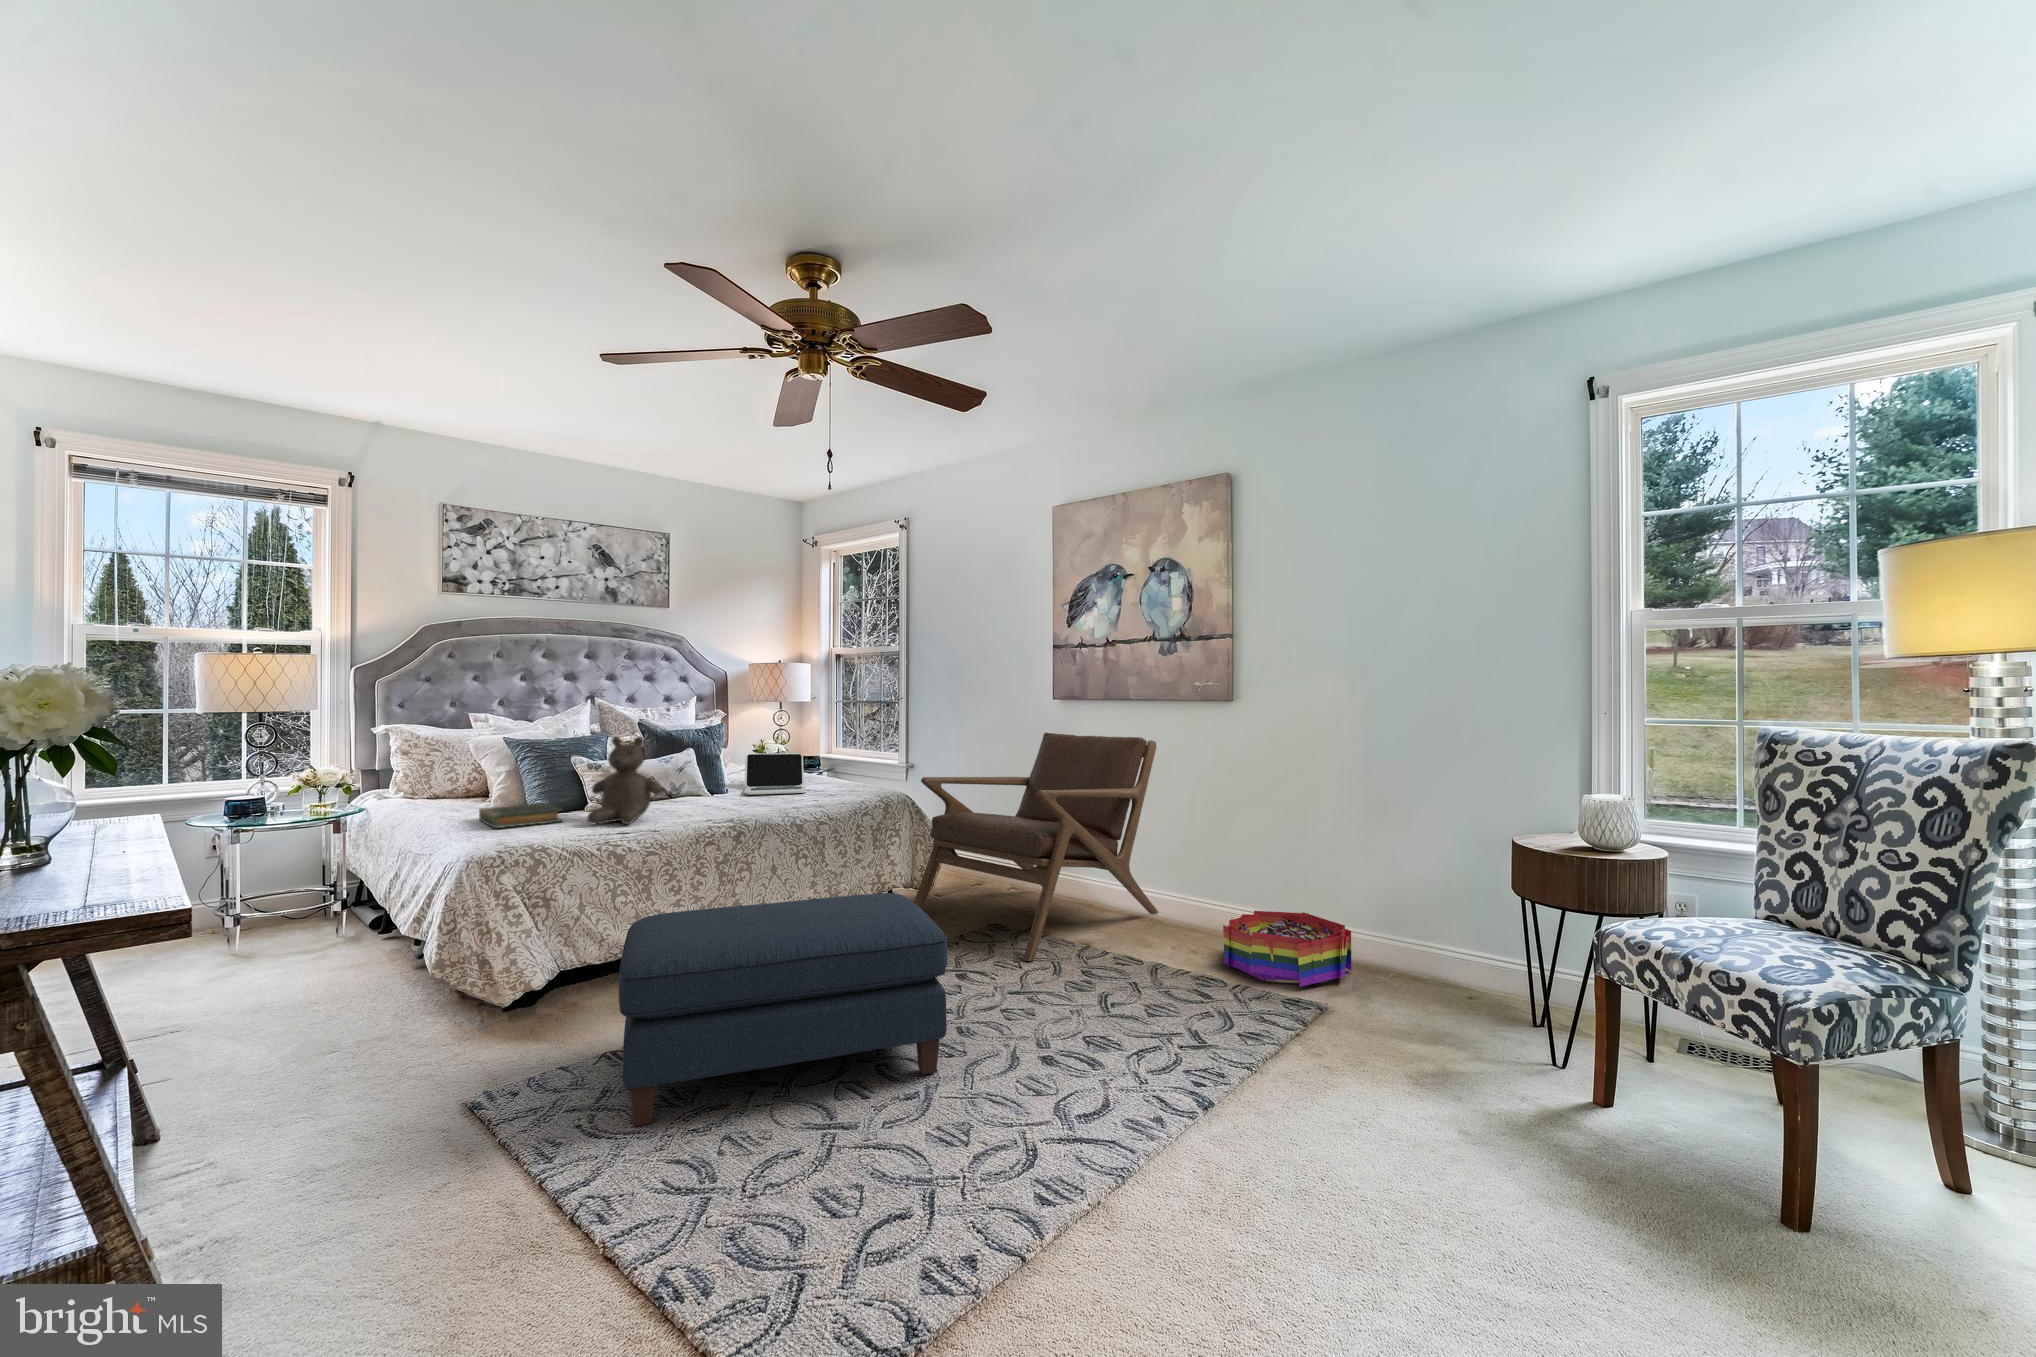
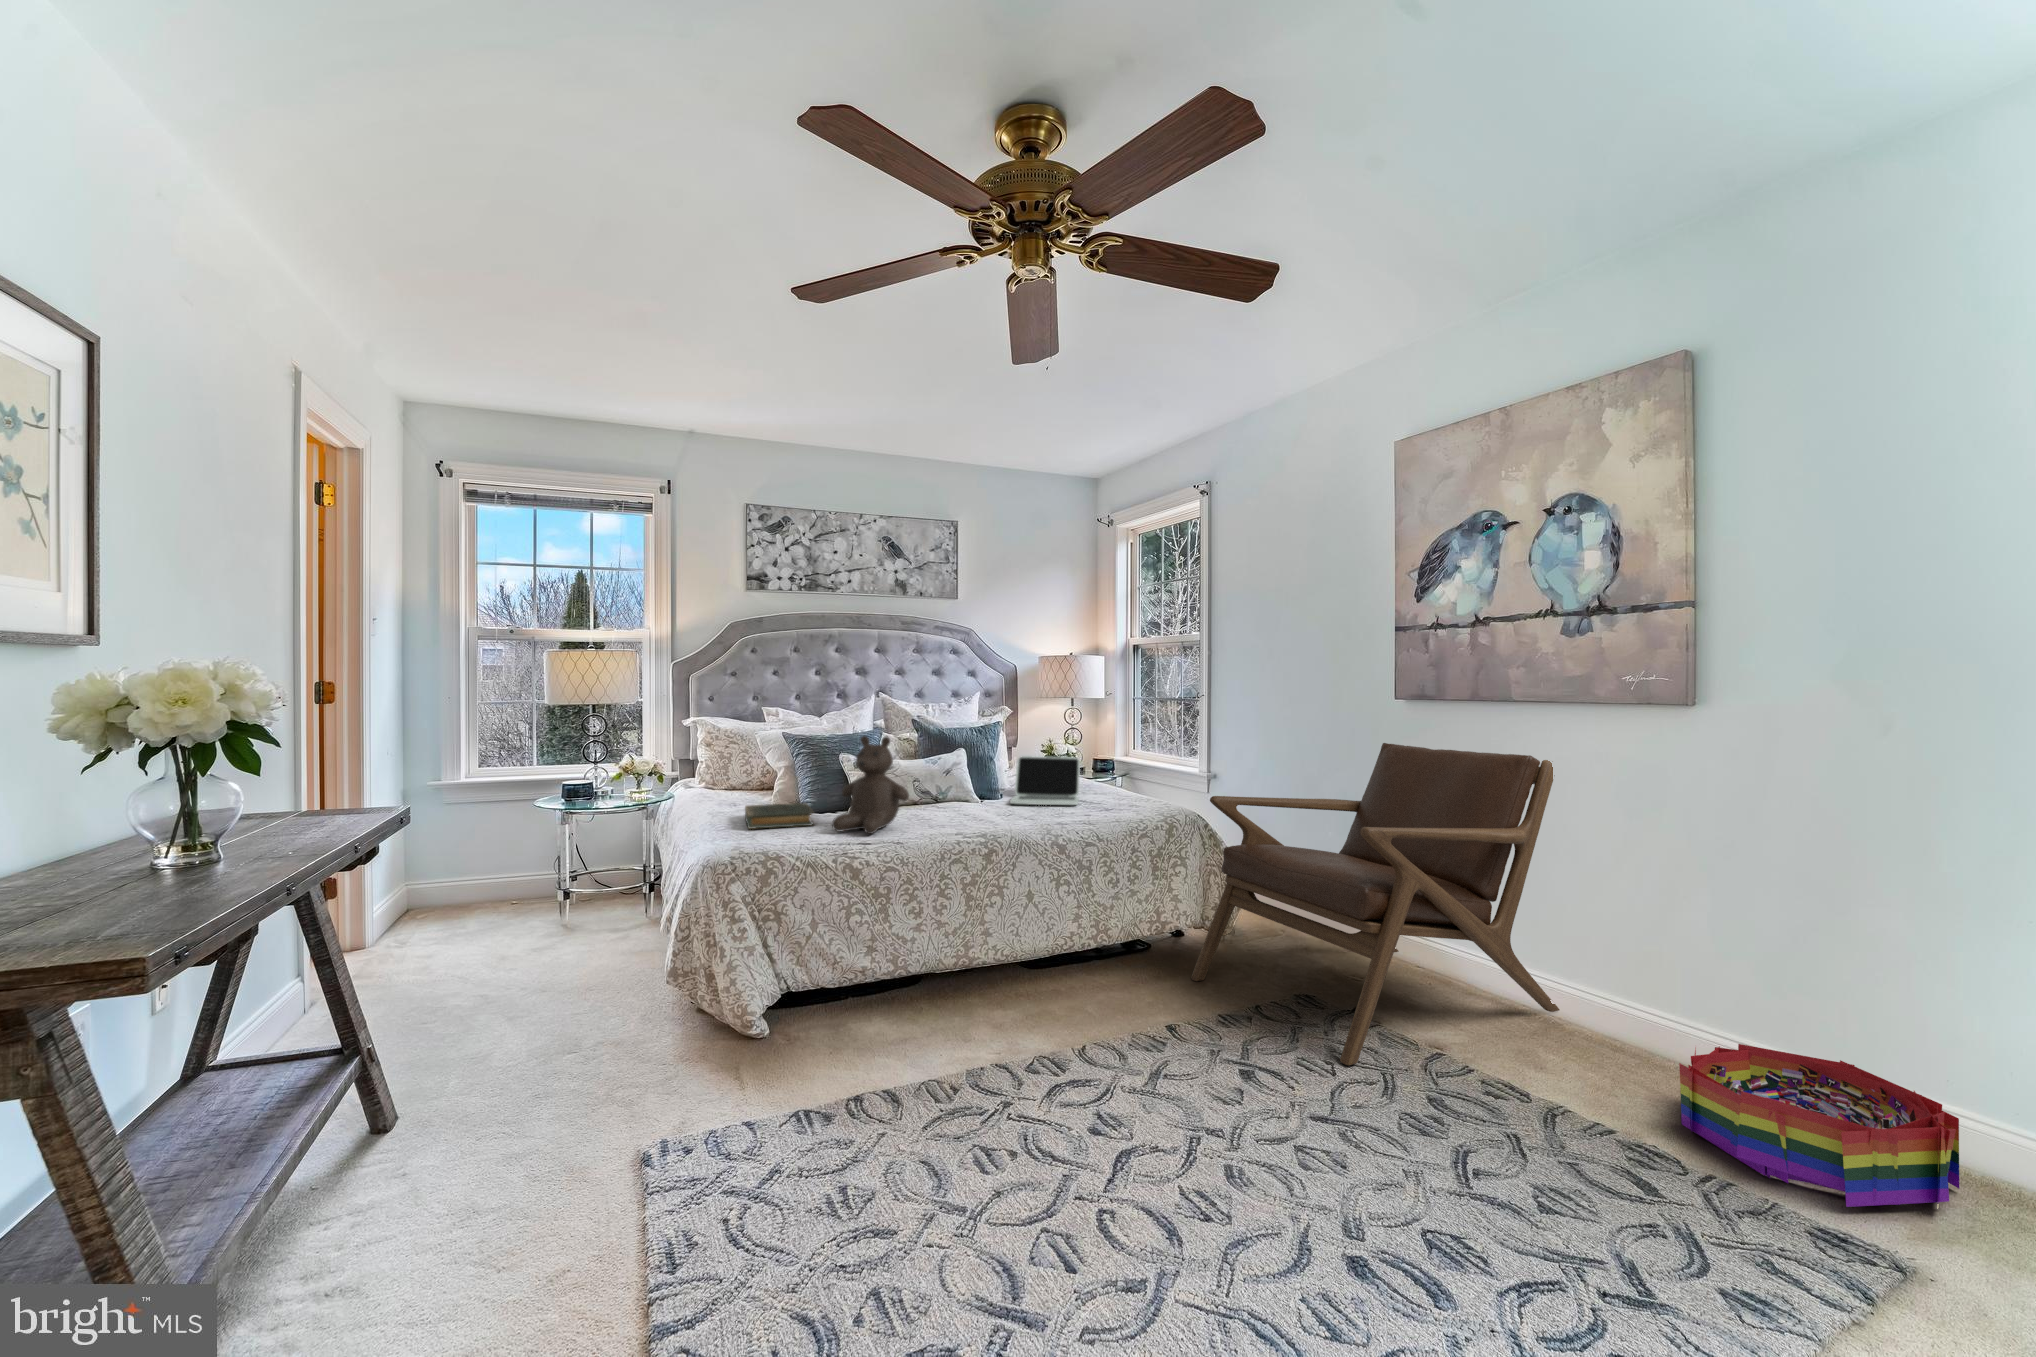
ottoman: present [619,893,948,1126] -> none [767,957,1198,1245]

